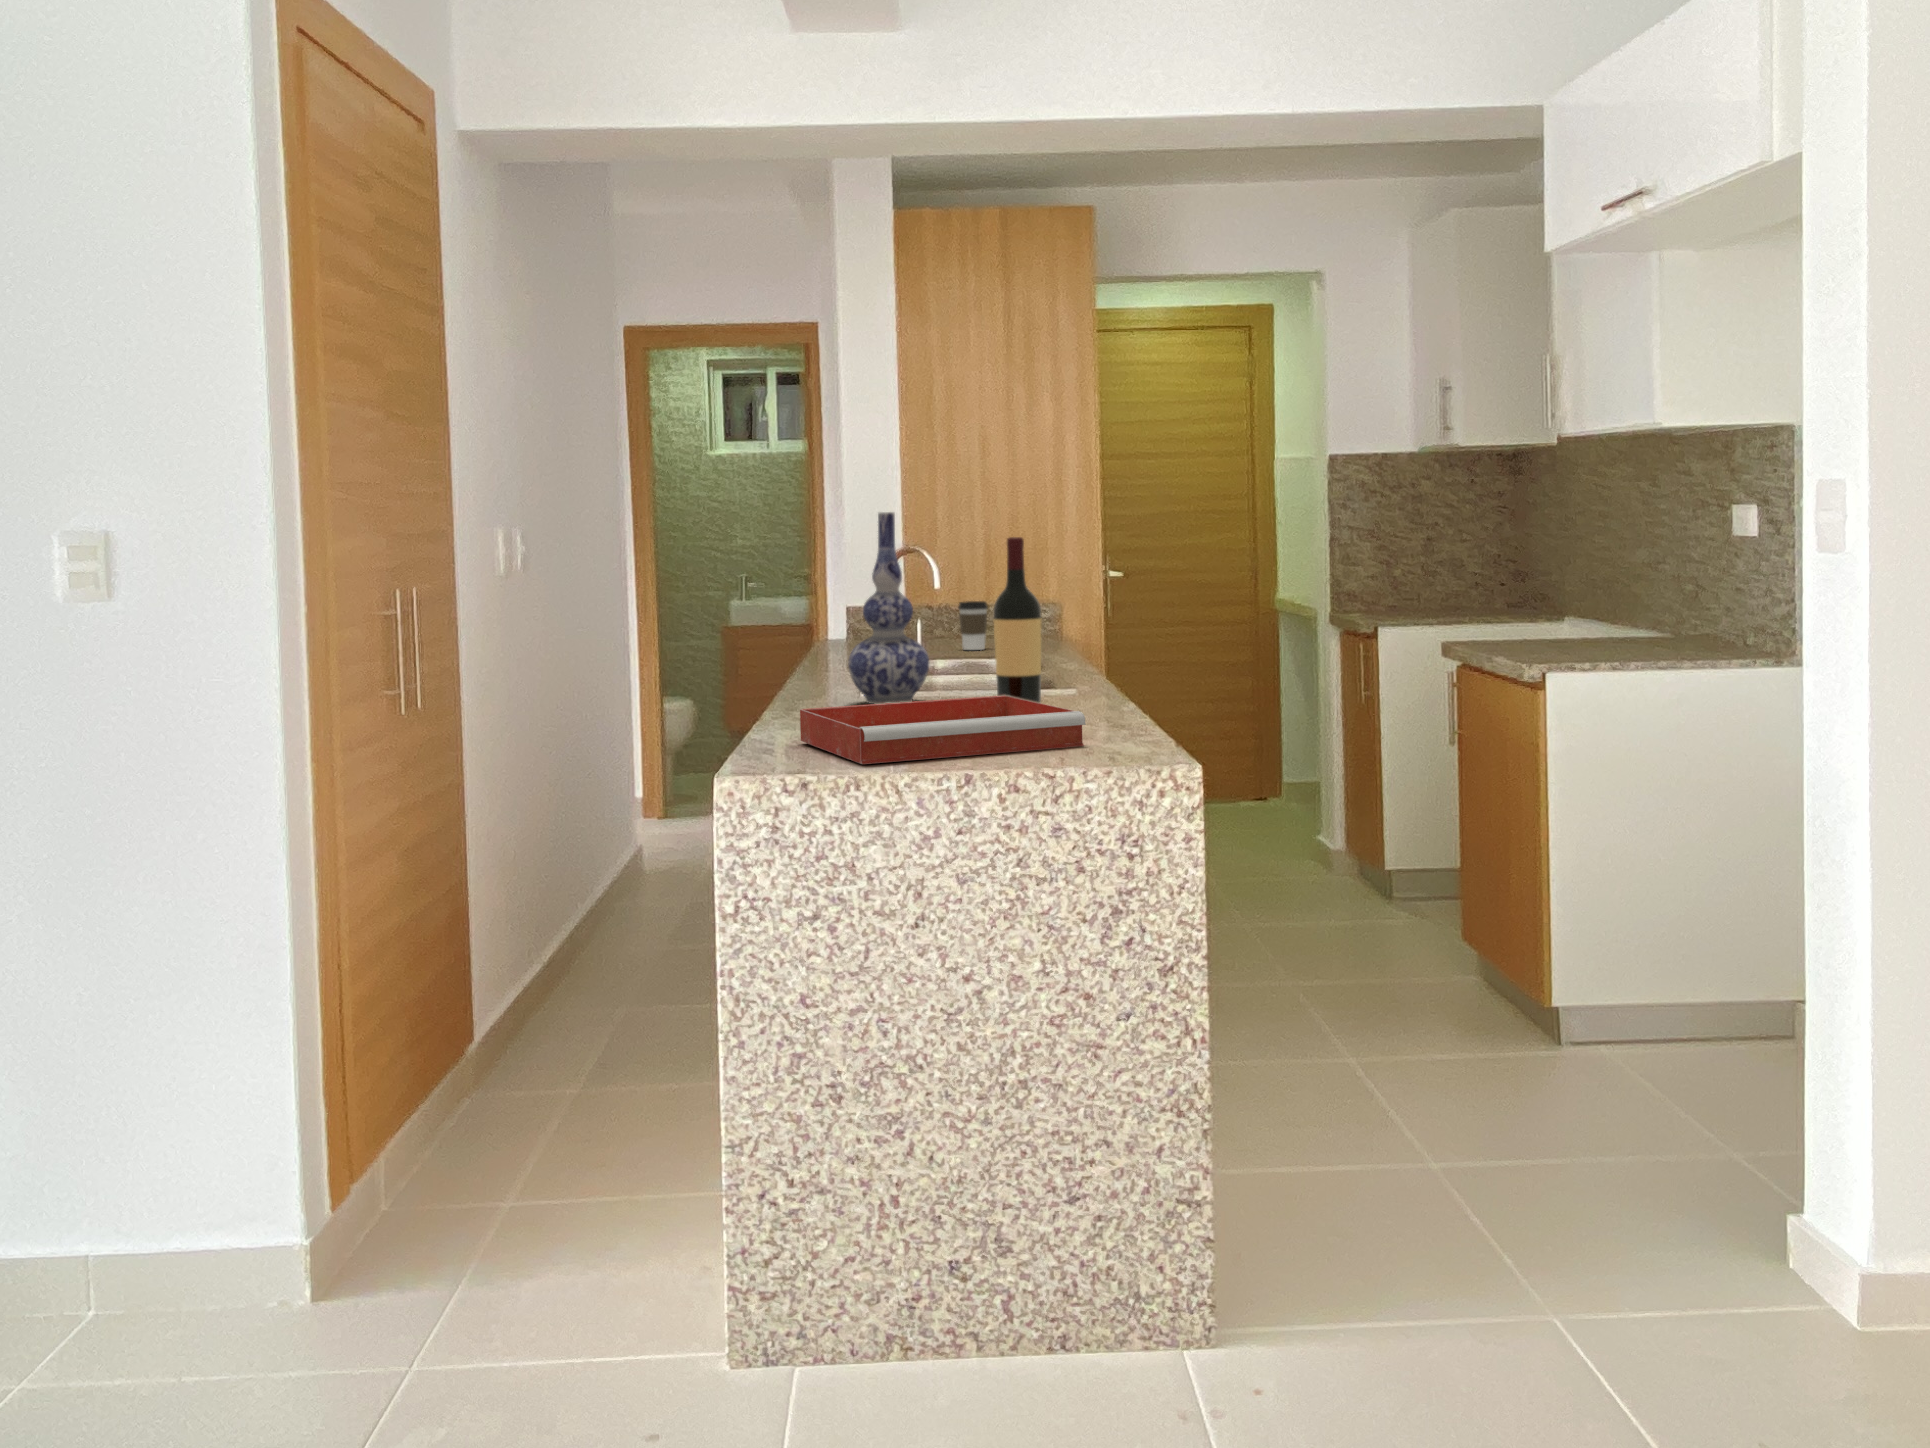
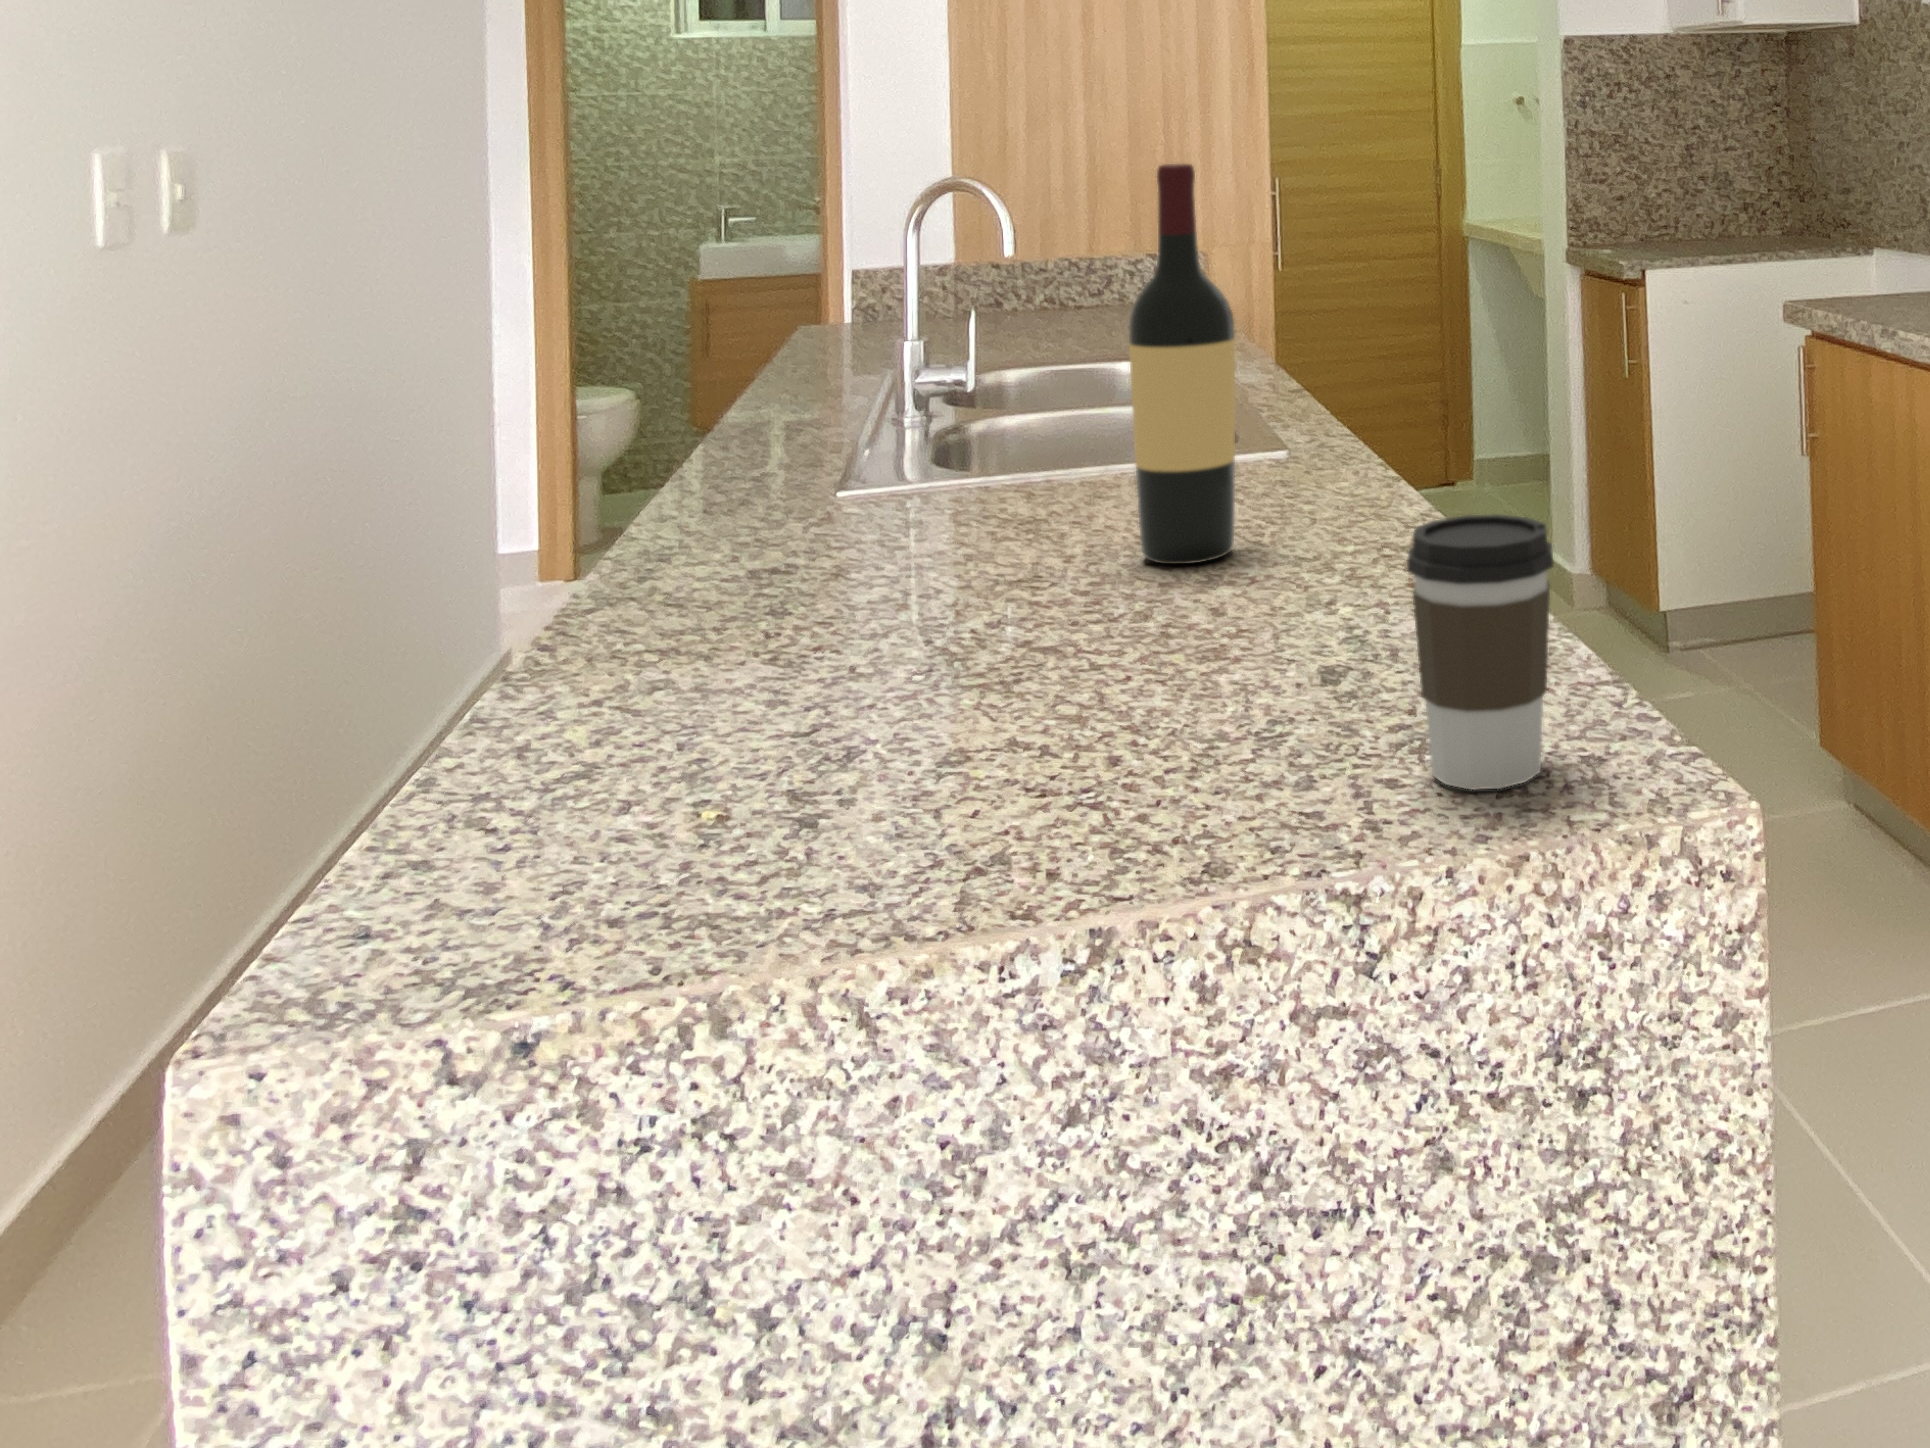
vase: present [848,512,929,704] -> none [808,113,986,518]
coffee cup: present [958,601,988,650] -> present [1407,514,1554,789]
tray: present [800,695,1086,764] -> none [624,528,1387,860]

